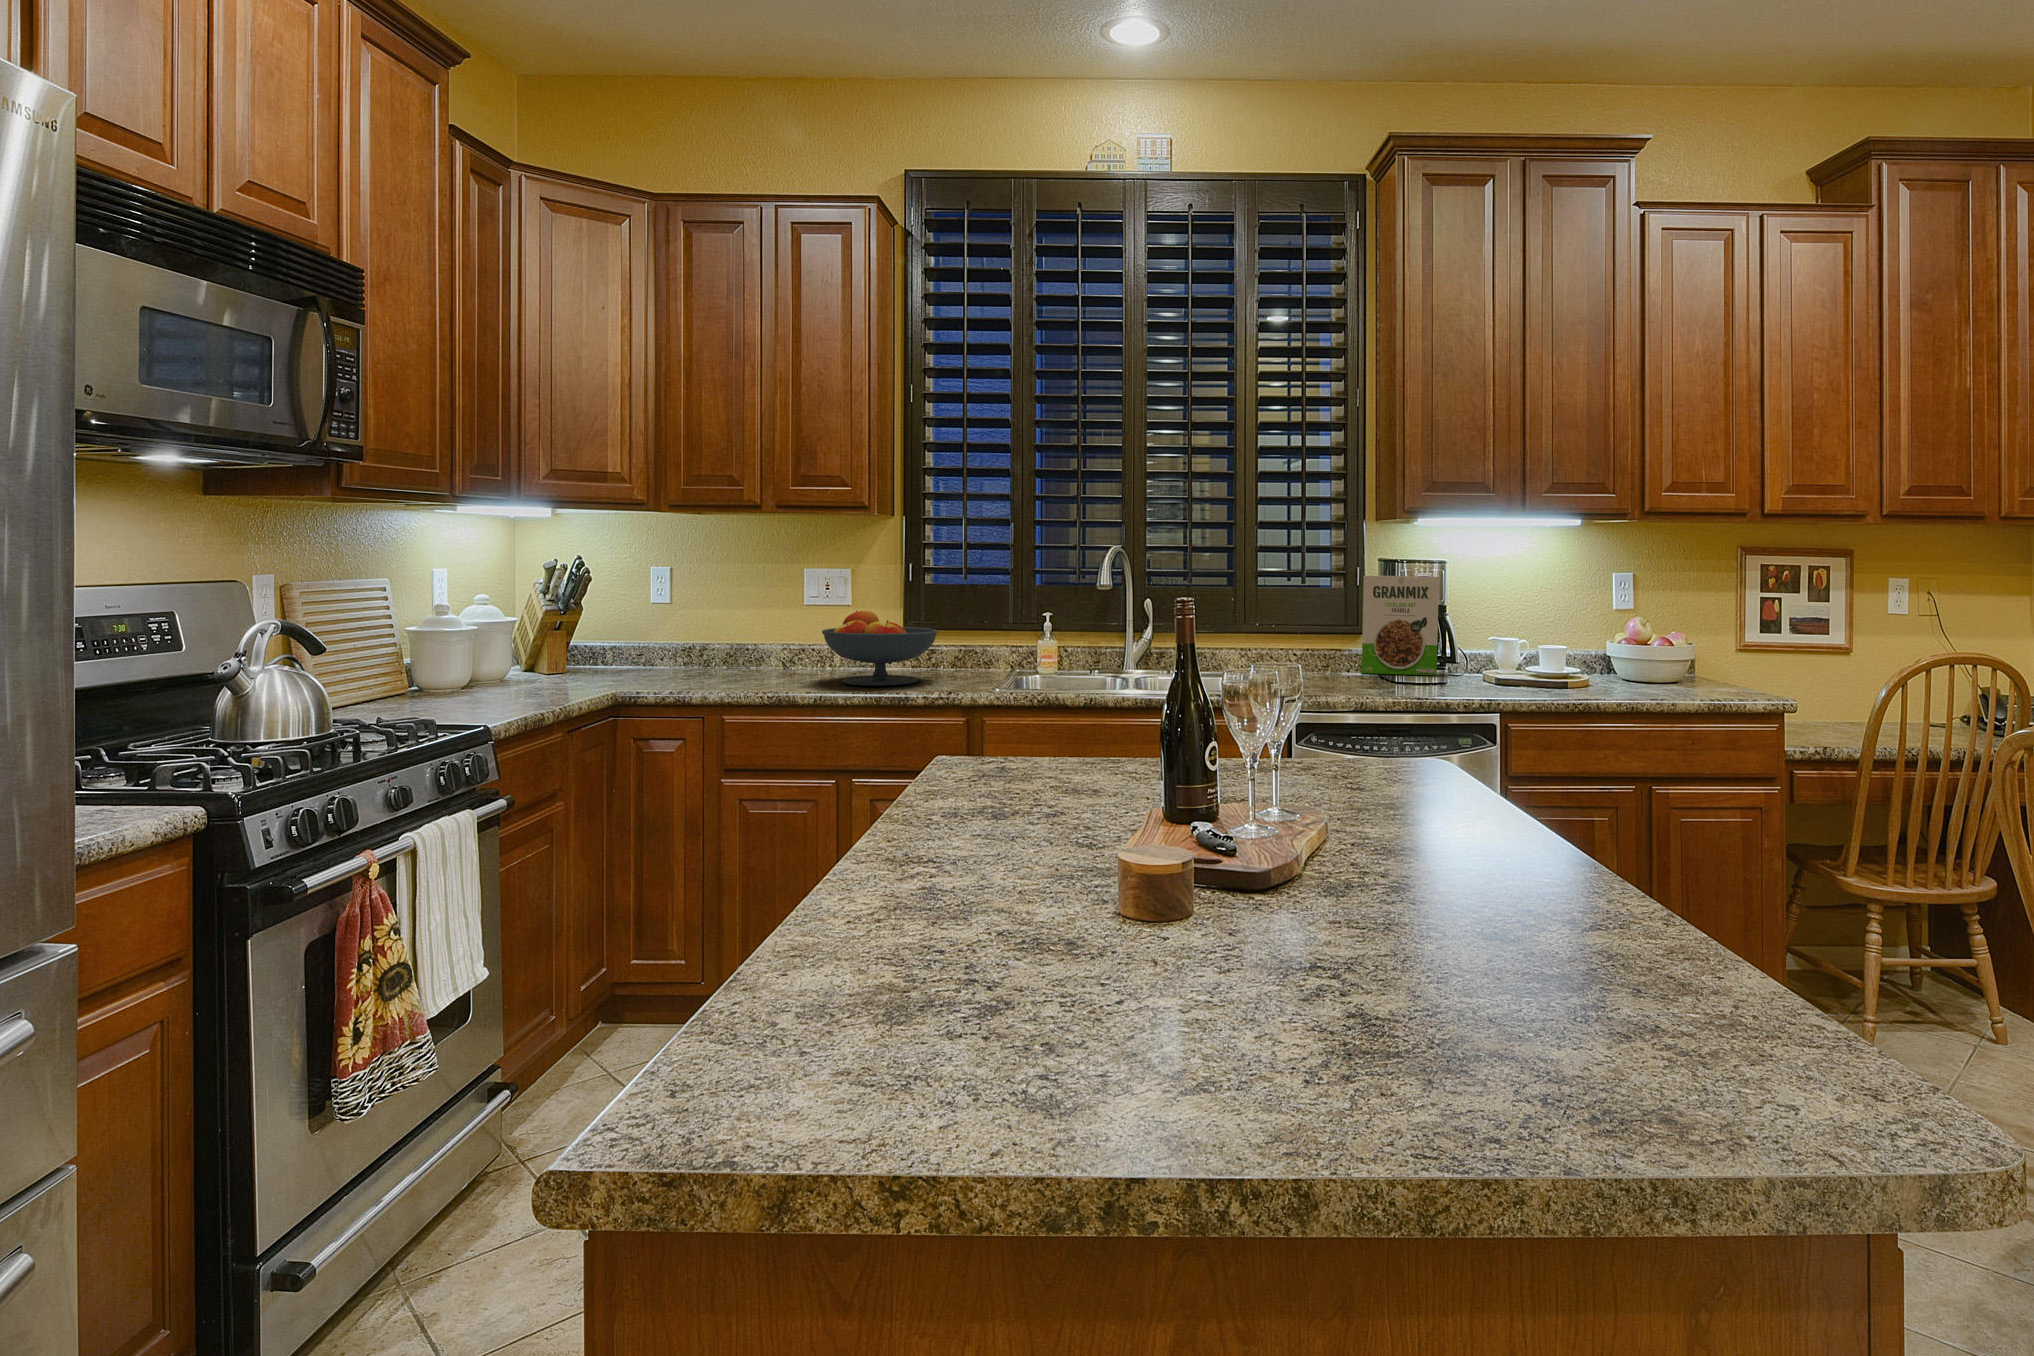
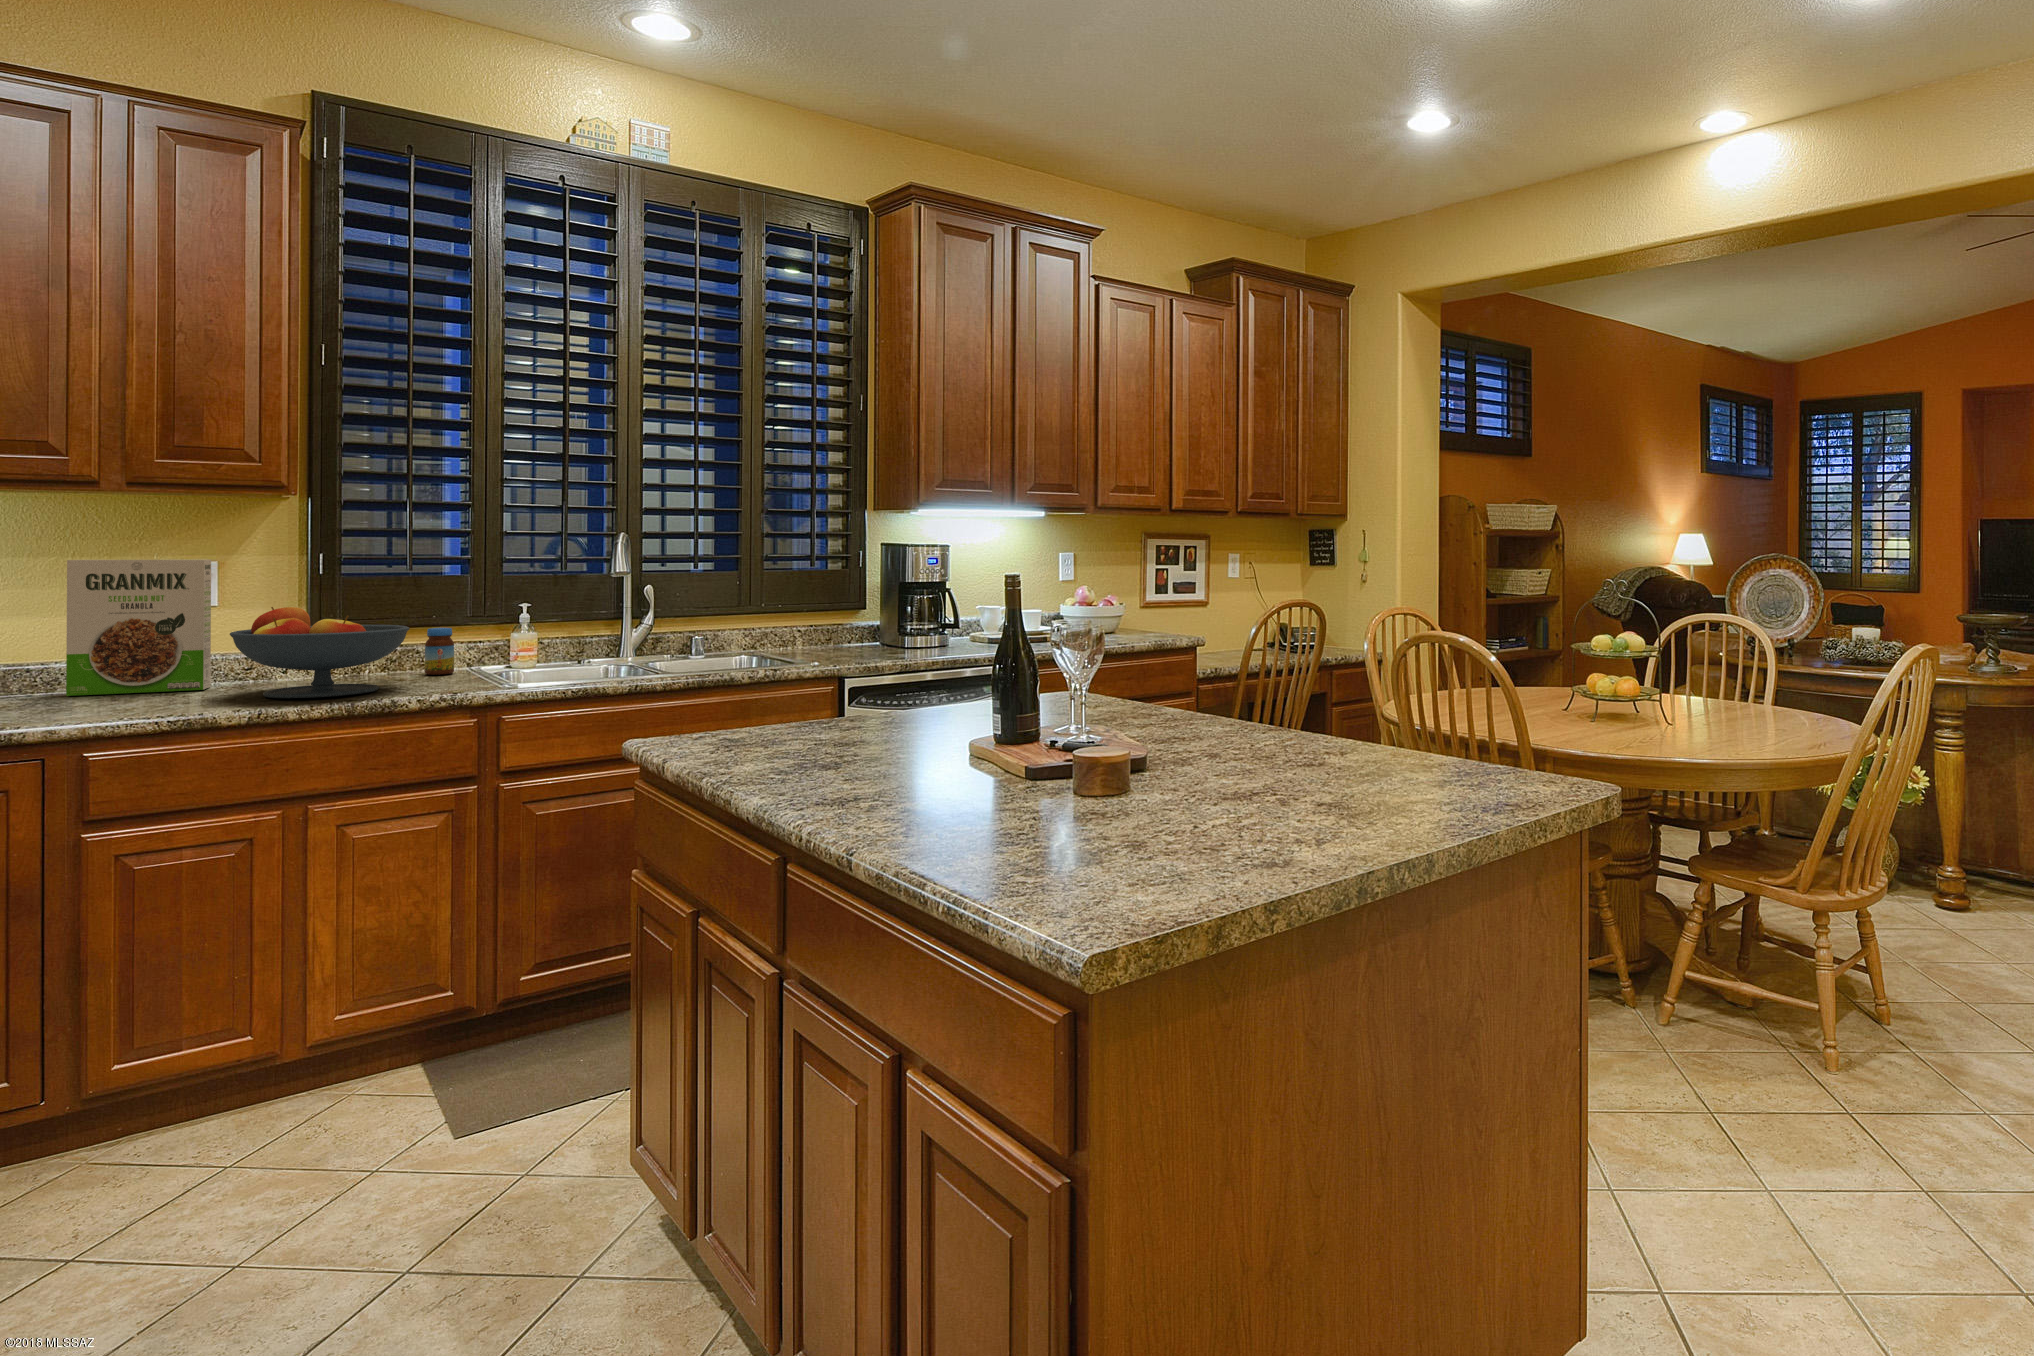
cereal box: present [1362,576,1439,675] -> present [66,560,211,696]
jar: none [968,633,989,673] -> present [425,628,454,675]

